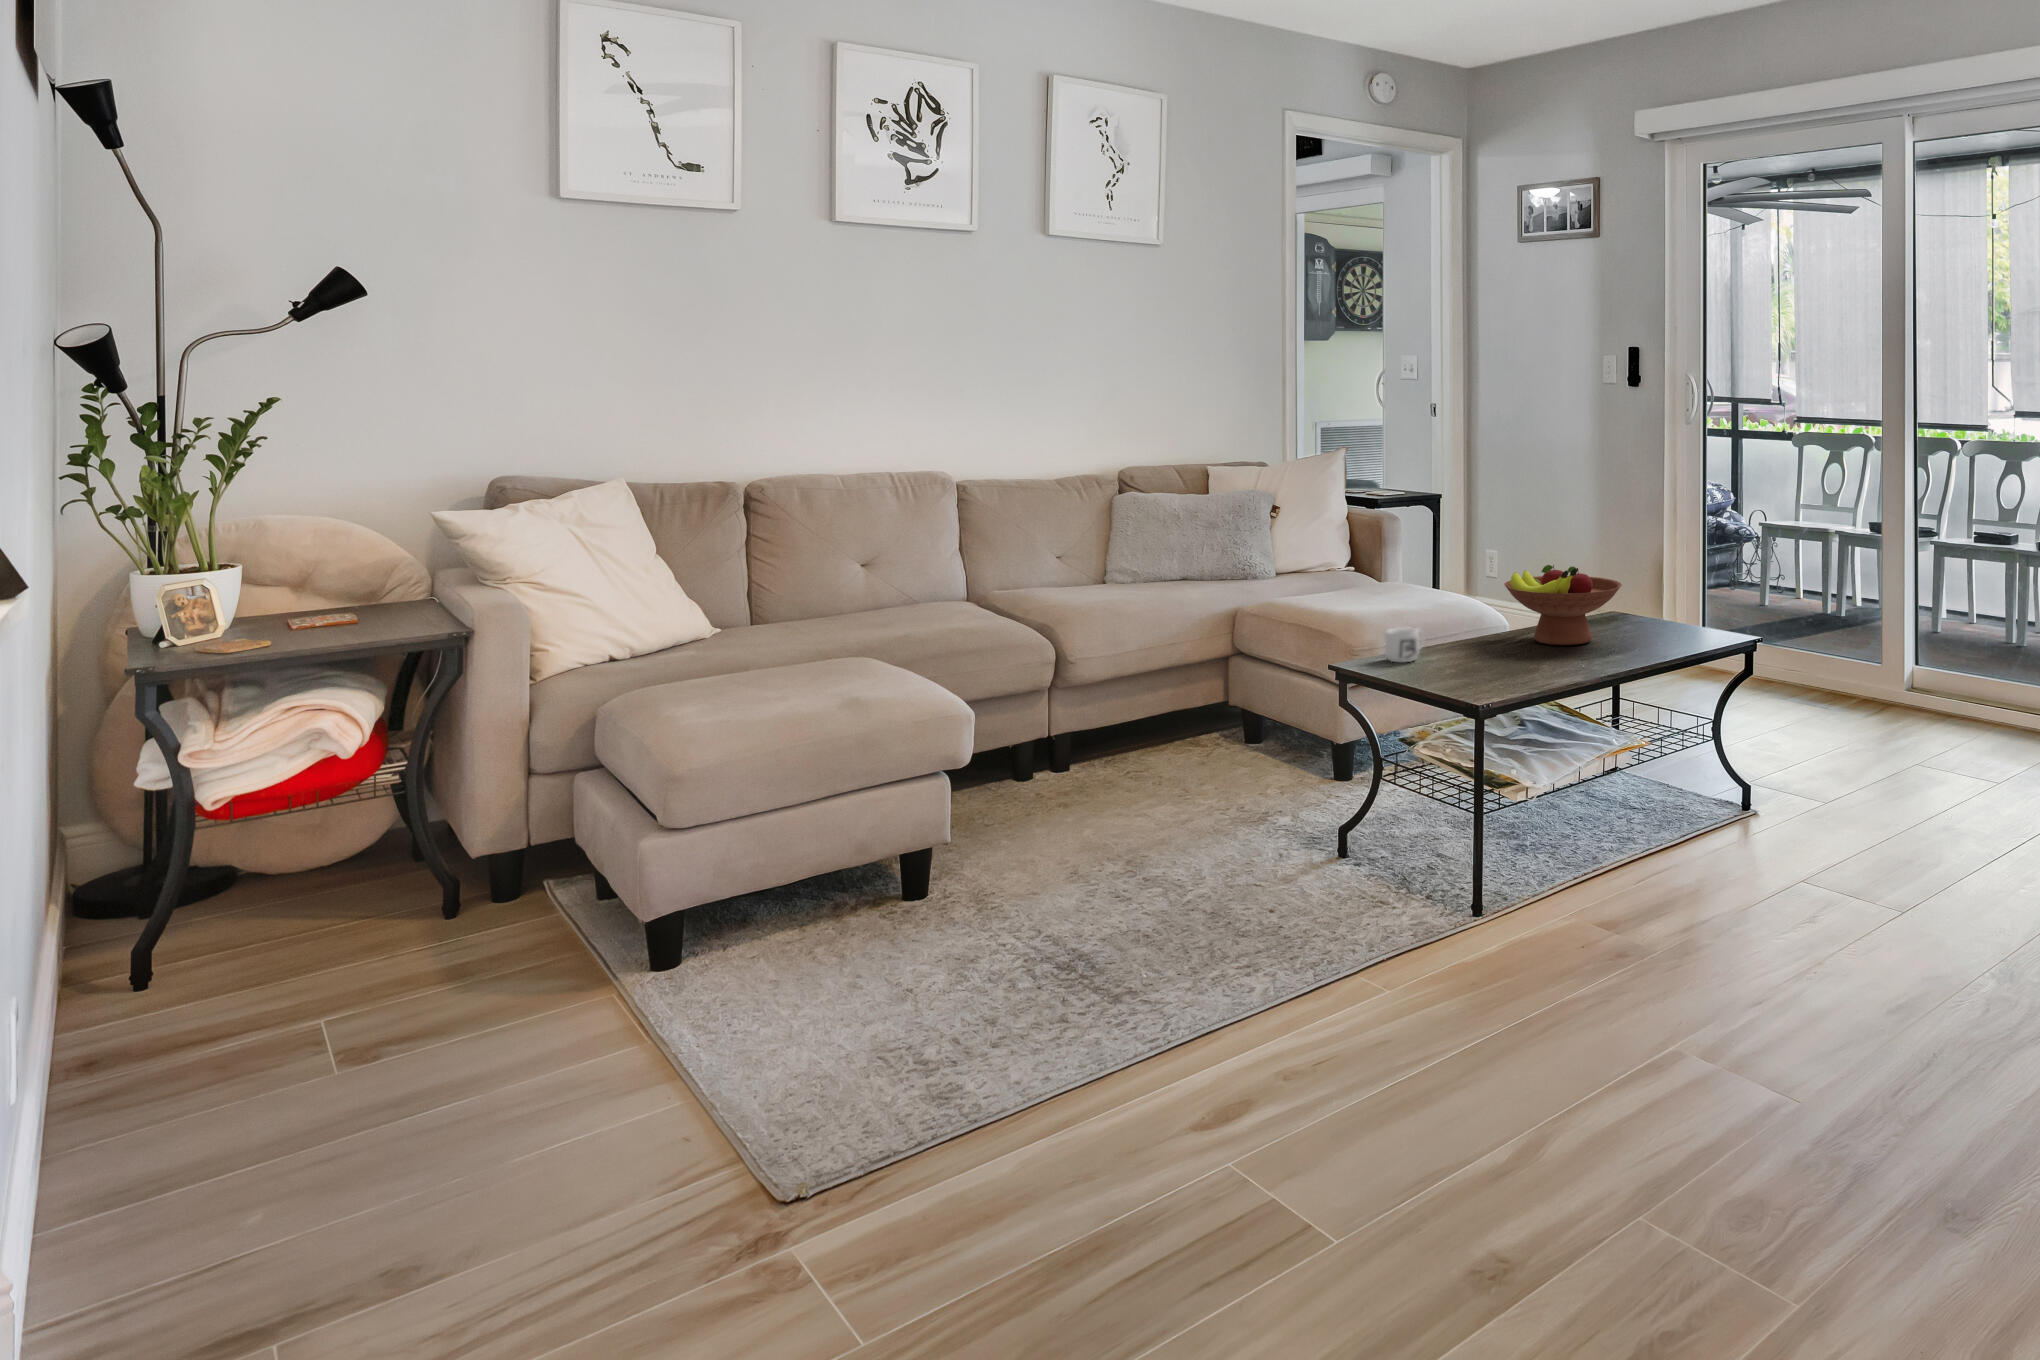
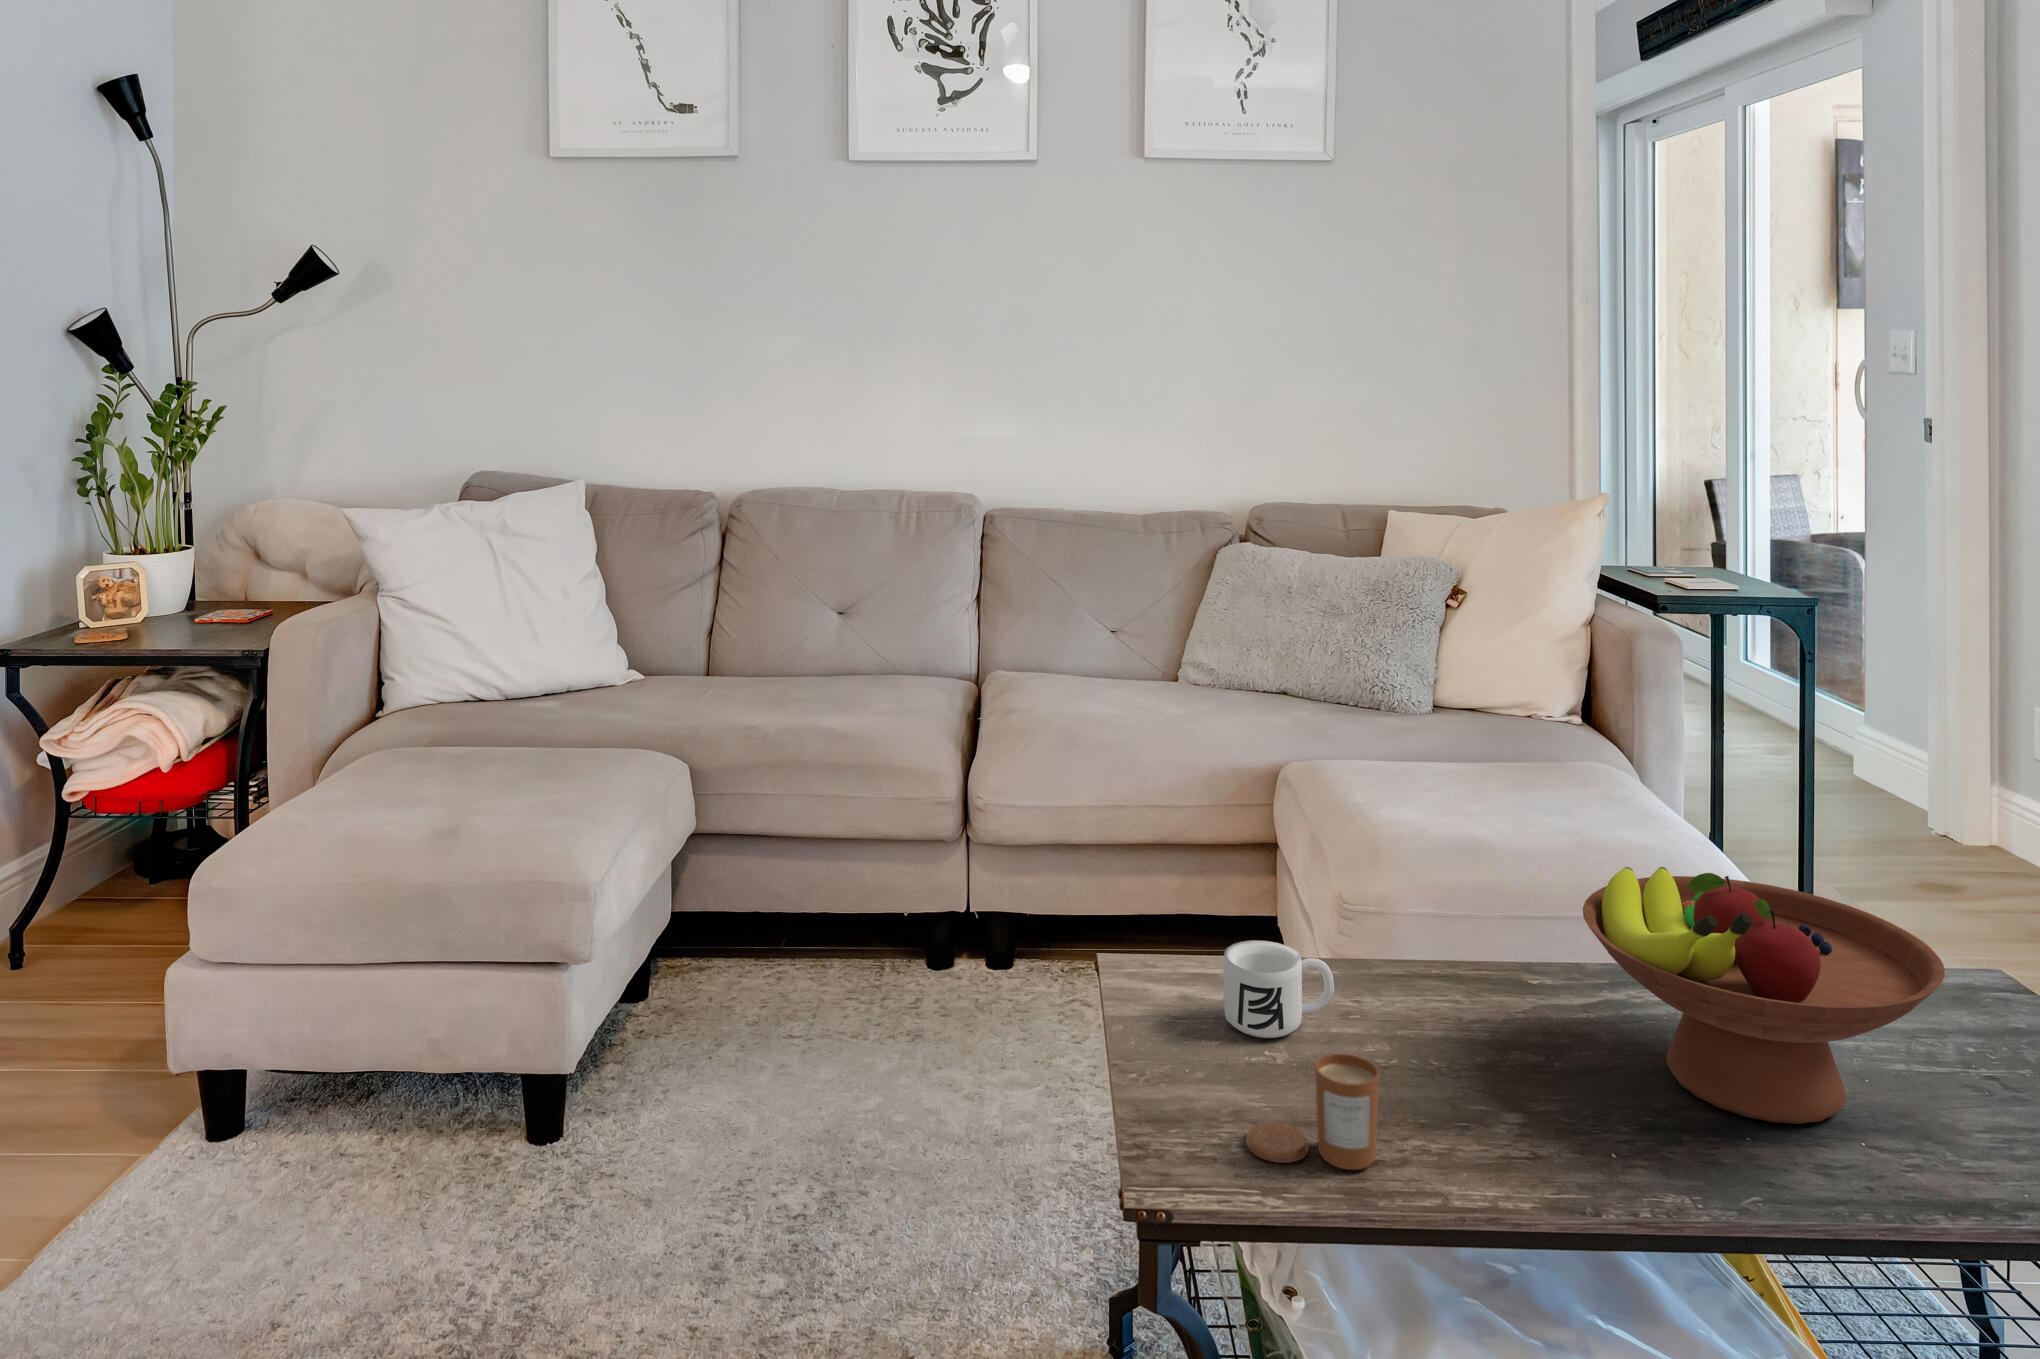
candle: none [1447,637,1494,679] -> present [1246,1054,1379,1170]

